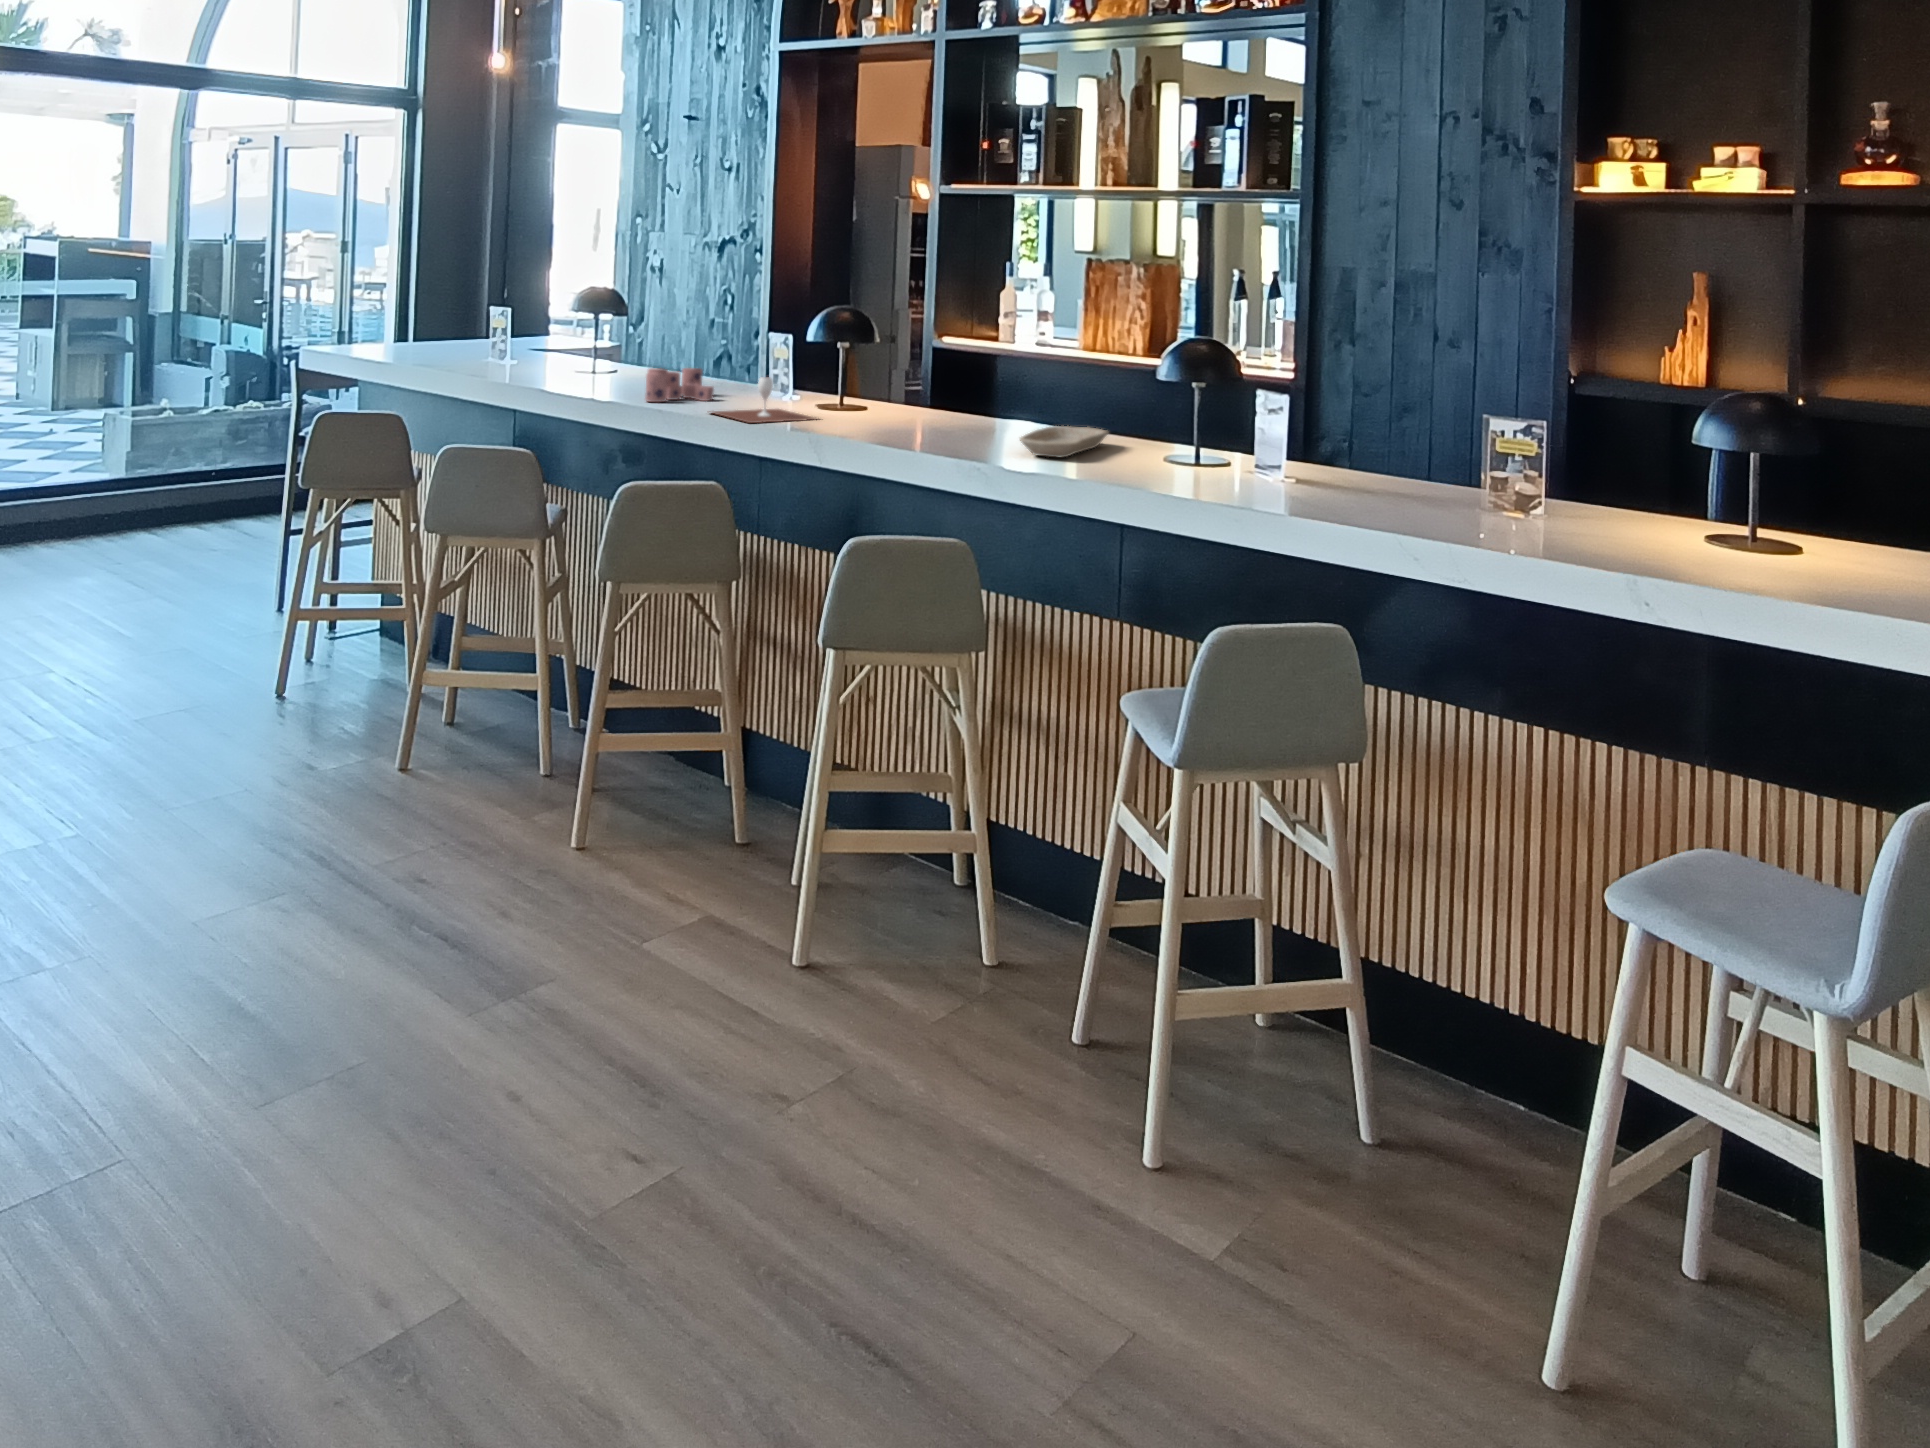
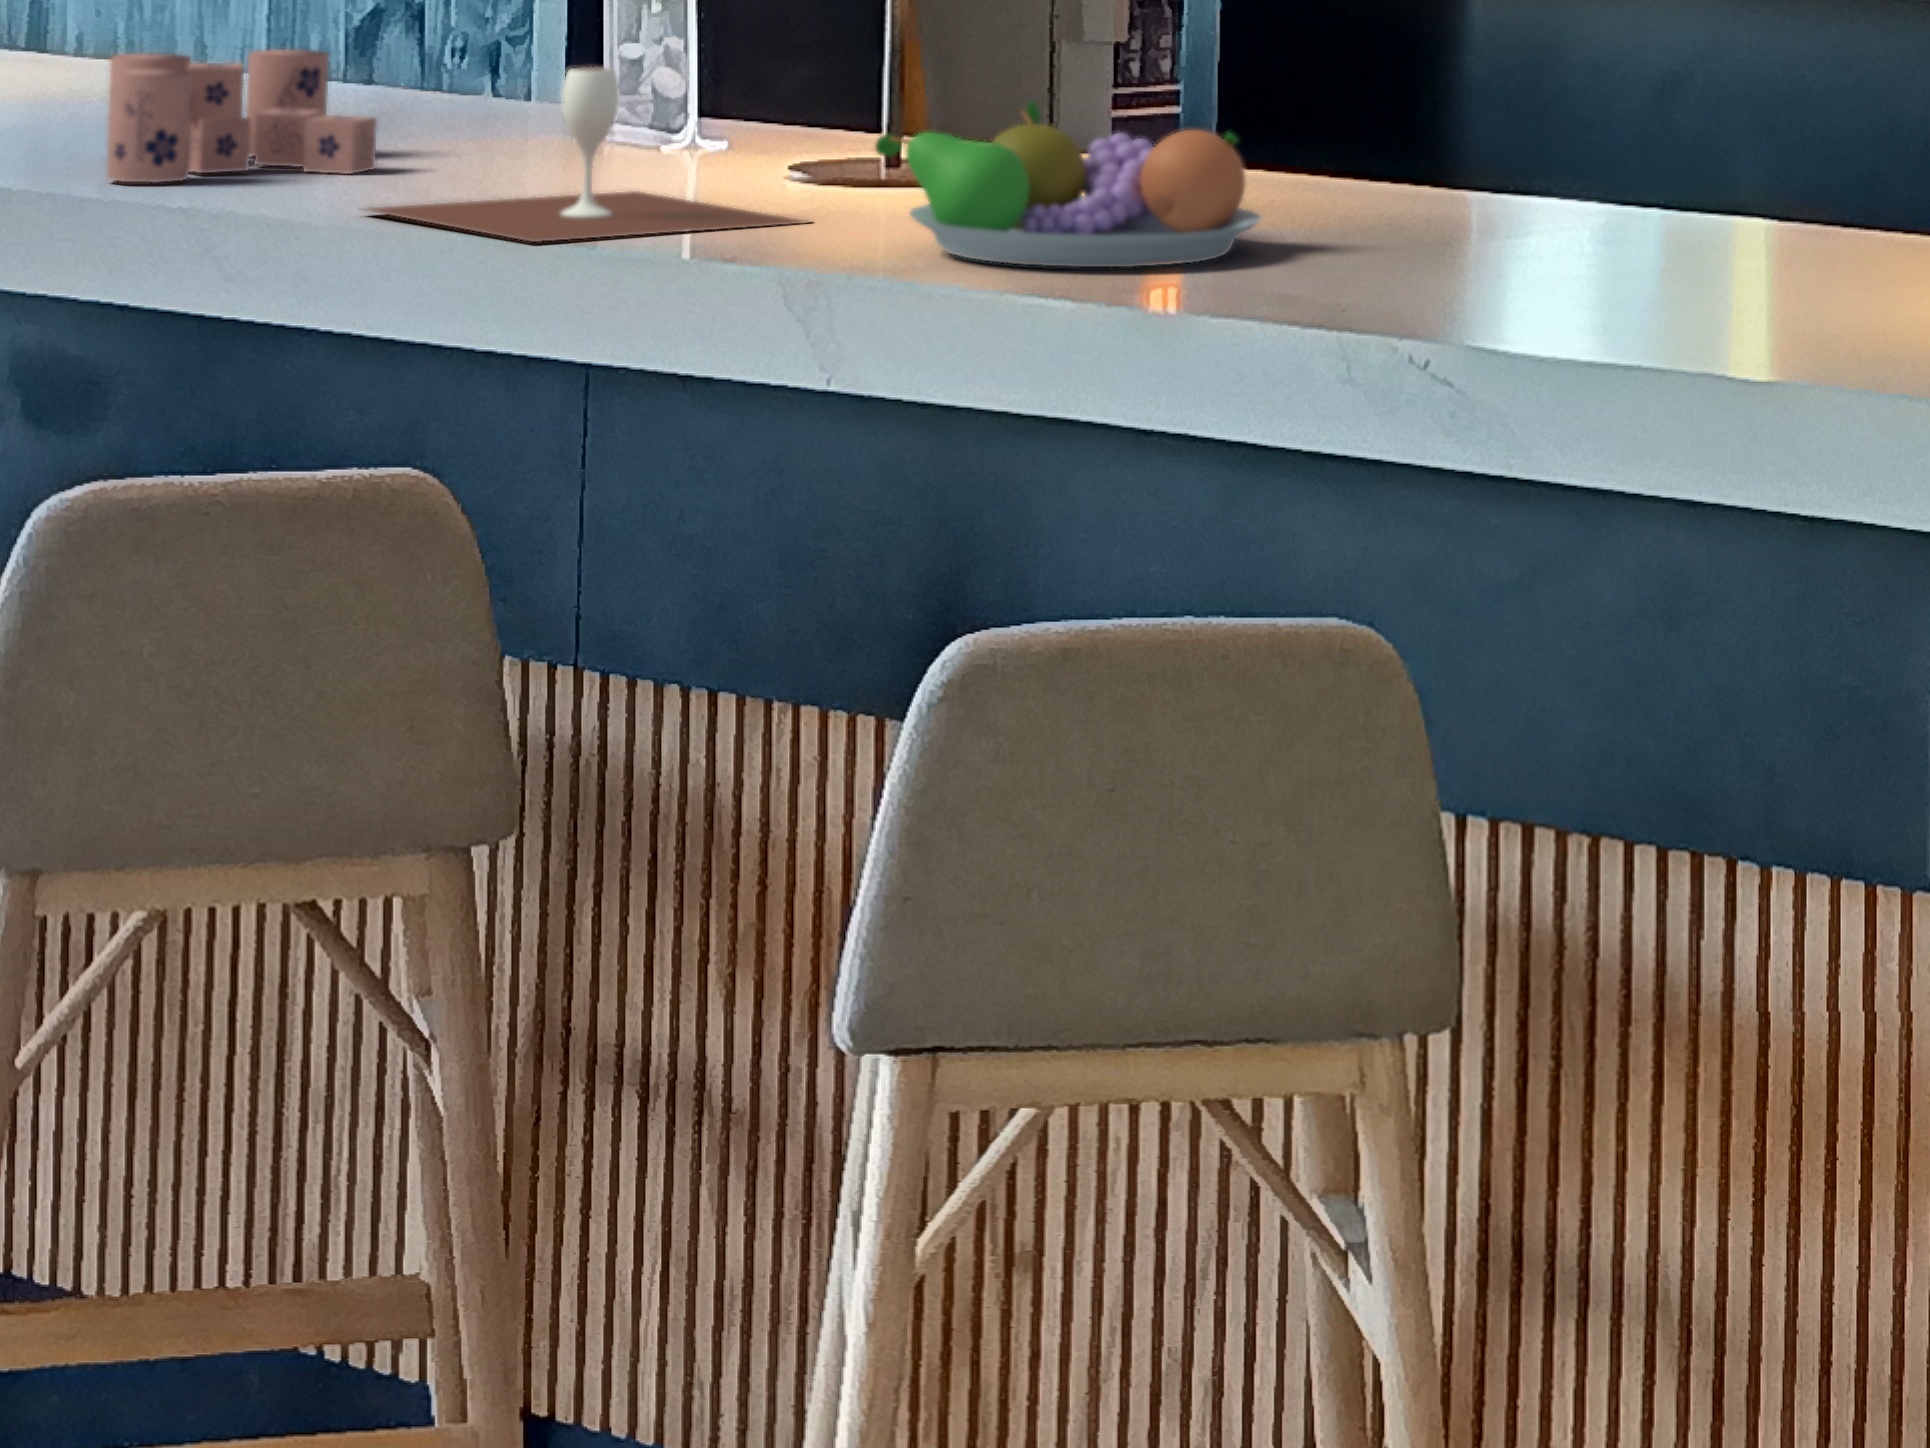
fruit bowl: none [838,389,939,436] -> present [875,101,1261,267]
tray: present [1020,426,1109,457] -> none [1564,211,1892,317]

